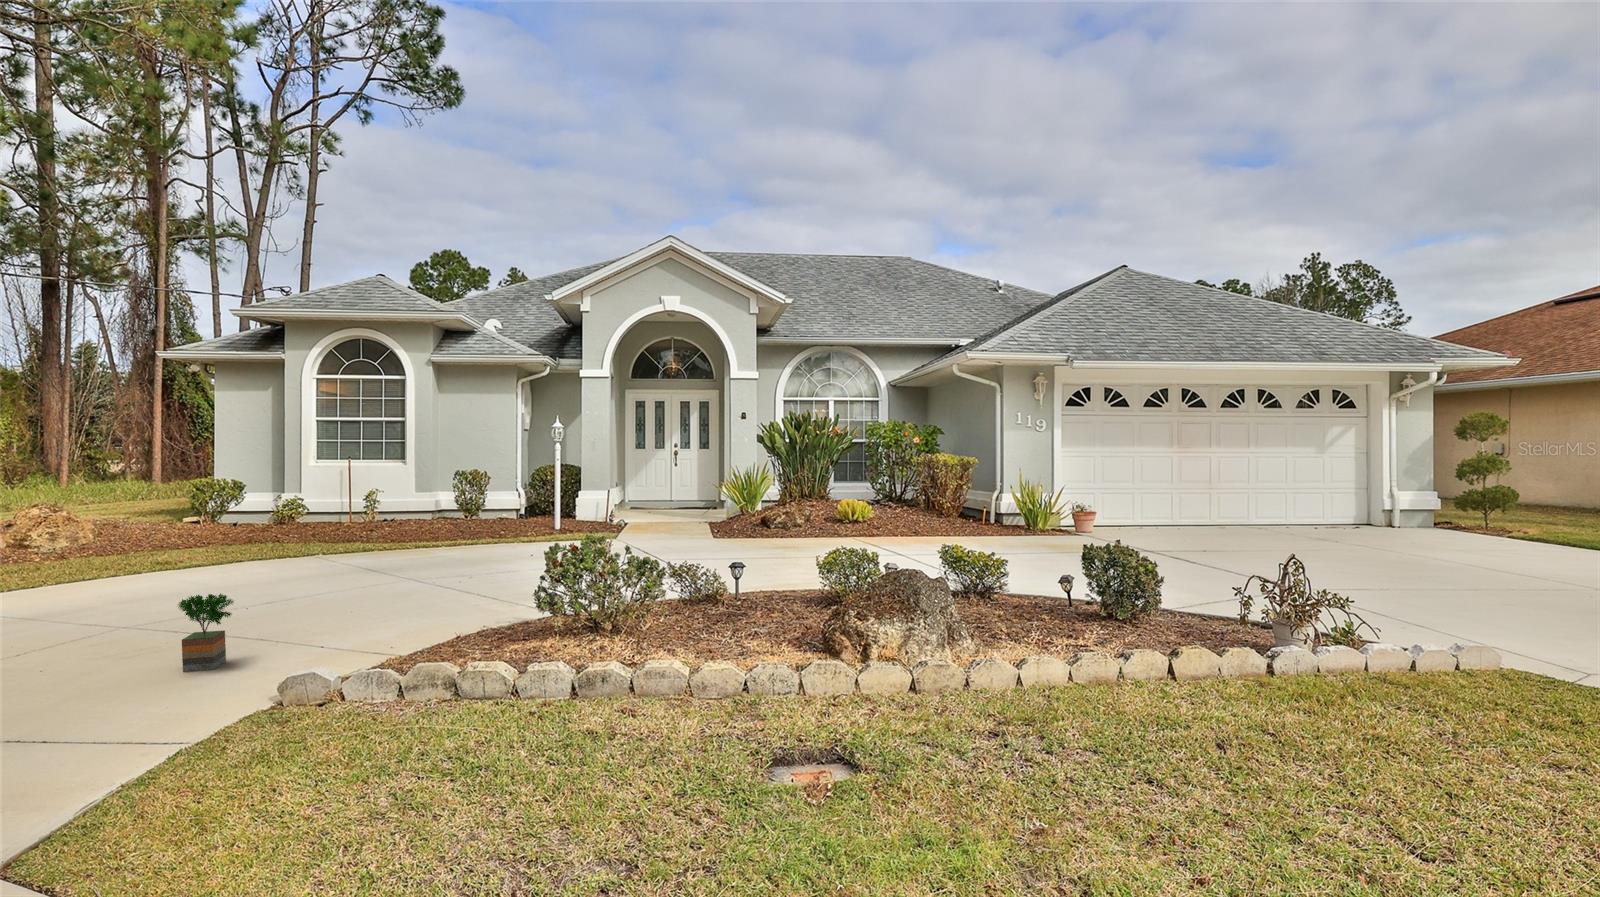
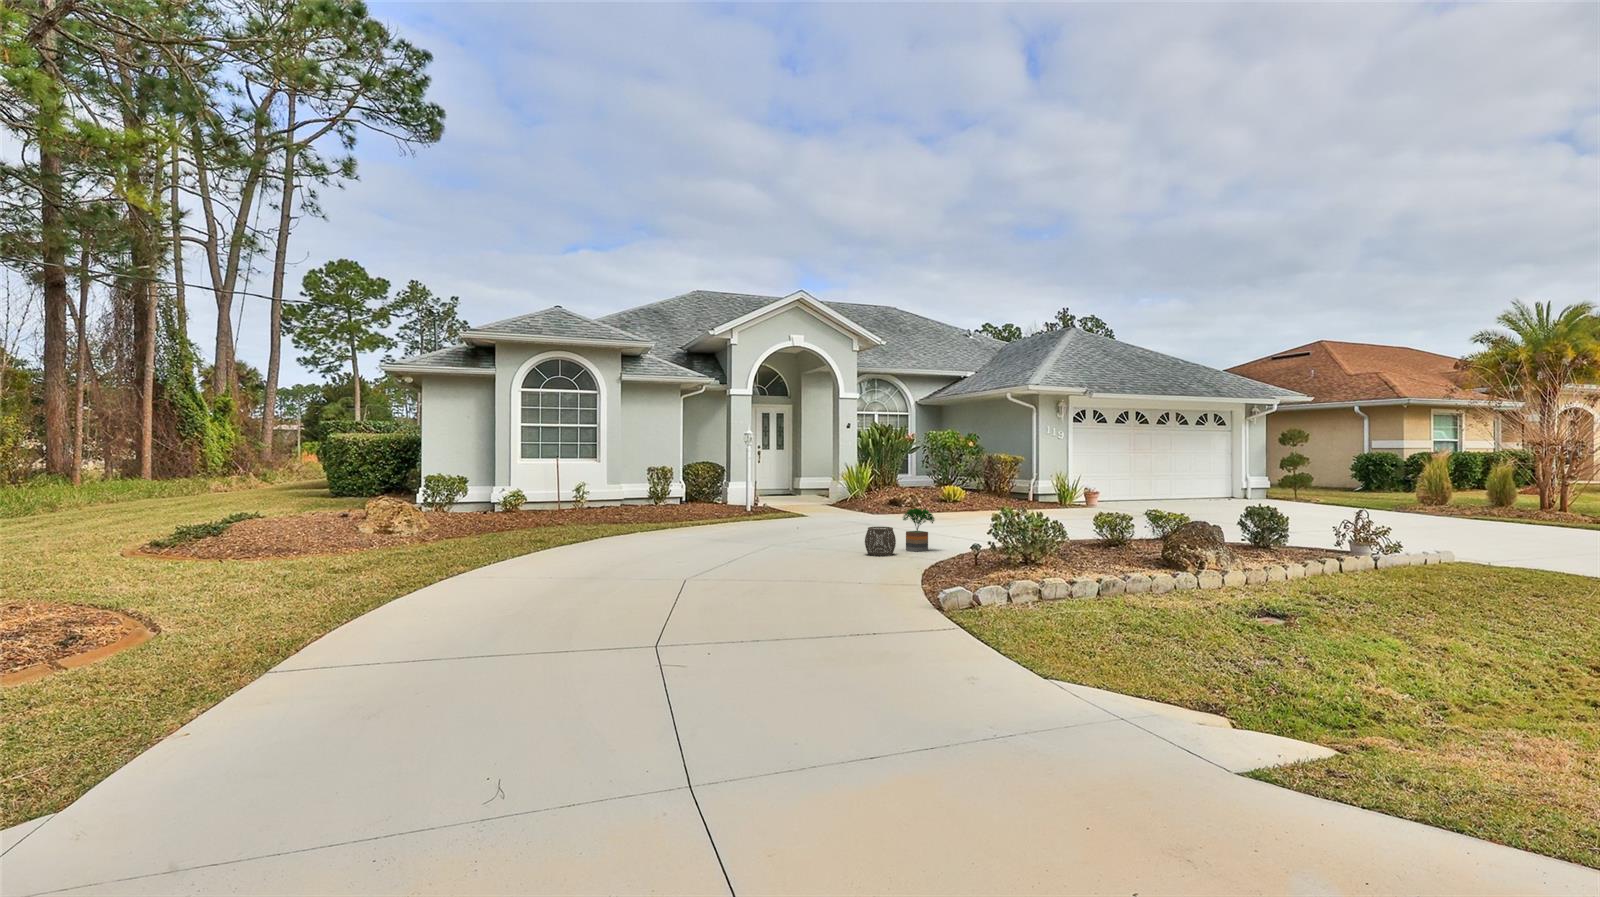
woven basket: none [73,624,143,680] -> present [865,527,896,556]

